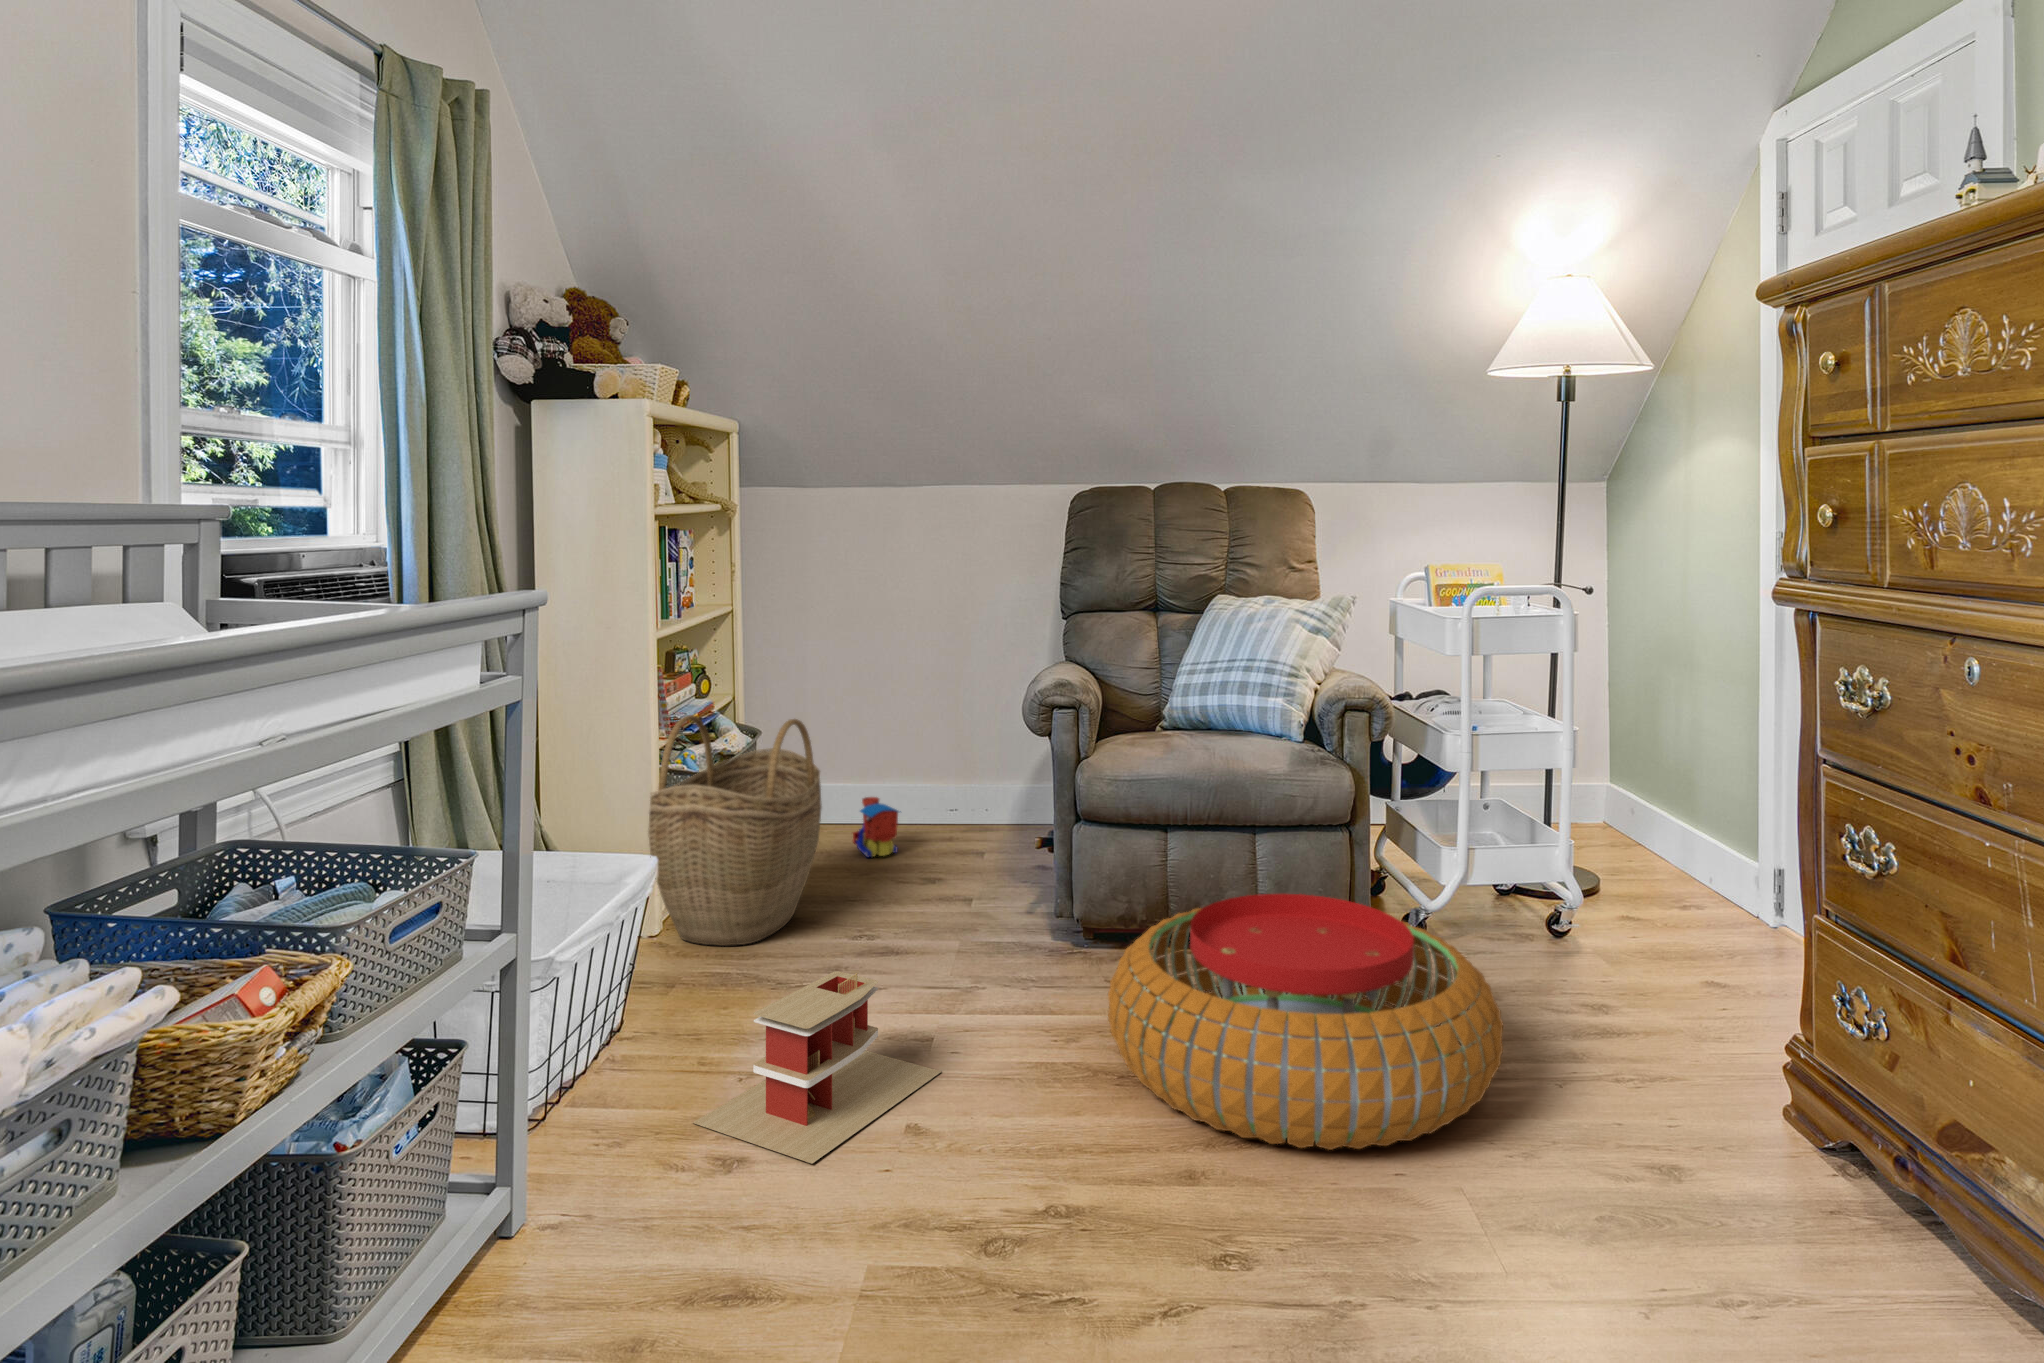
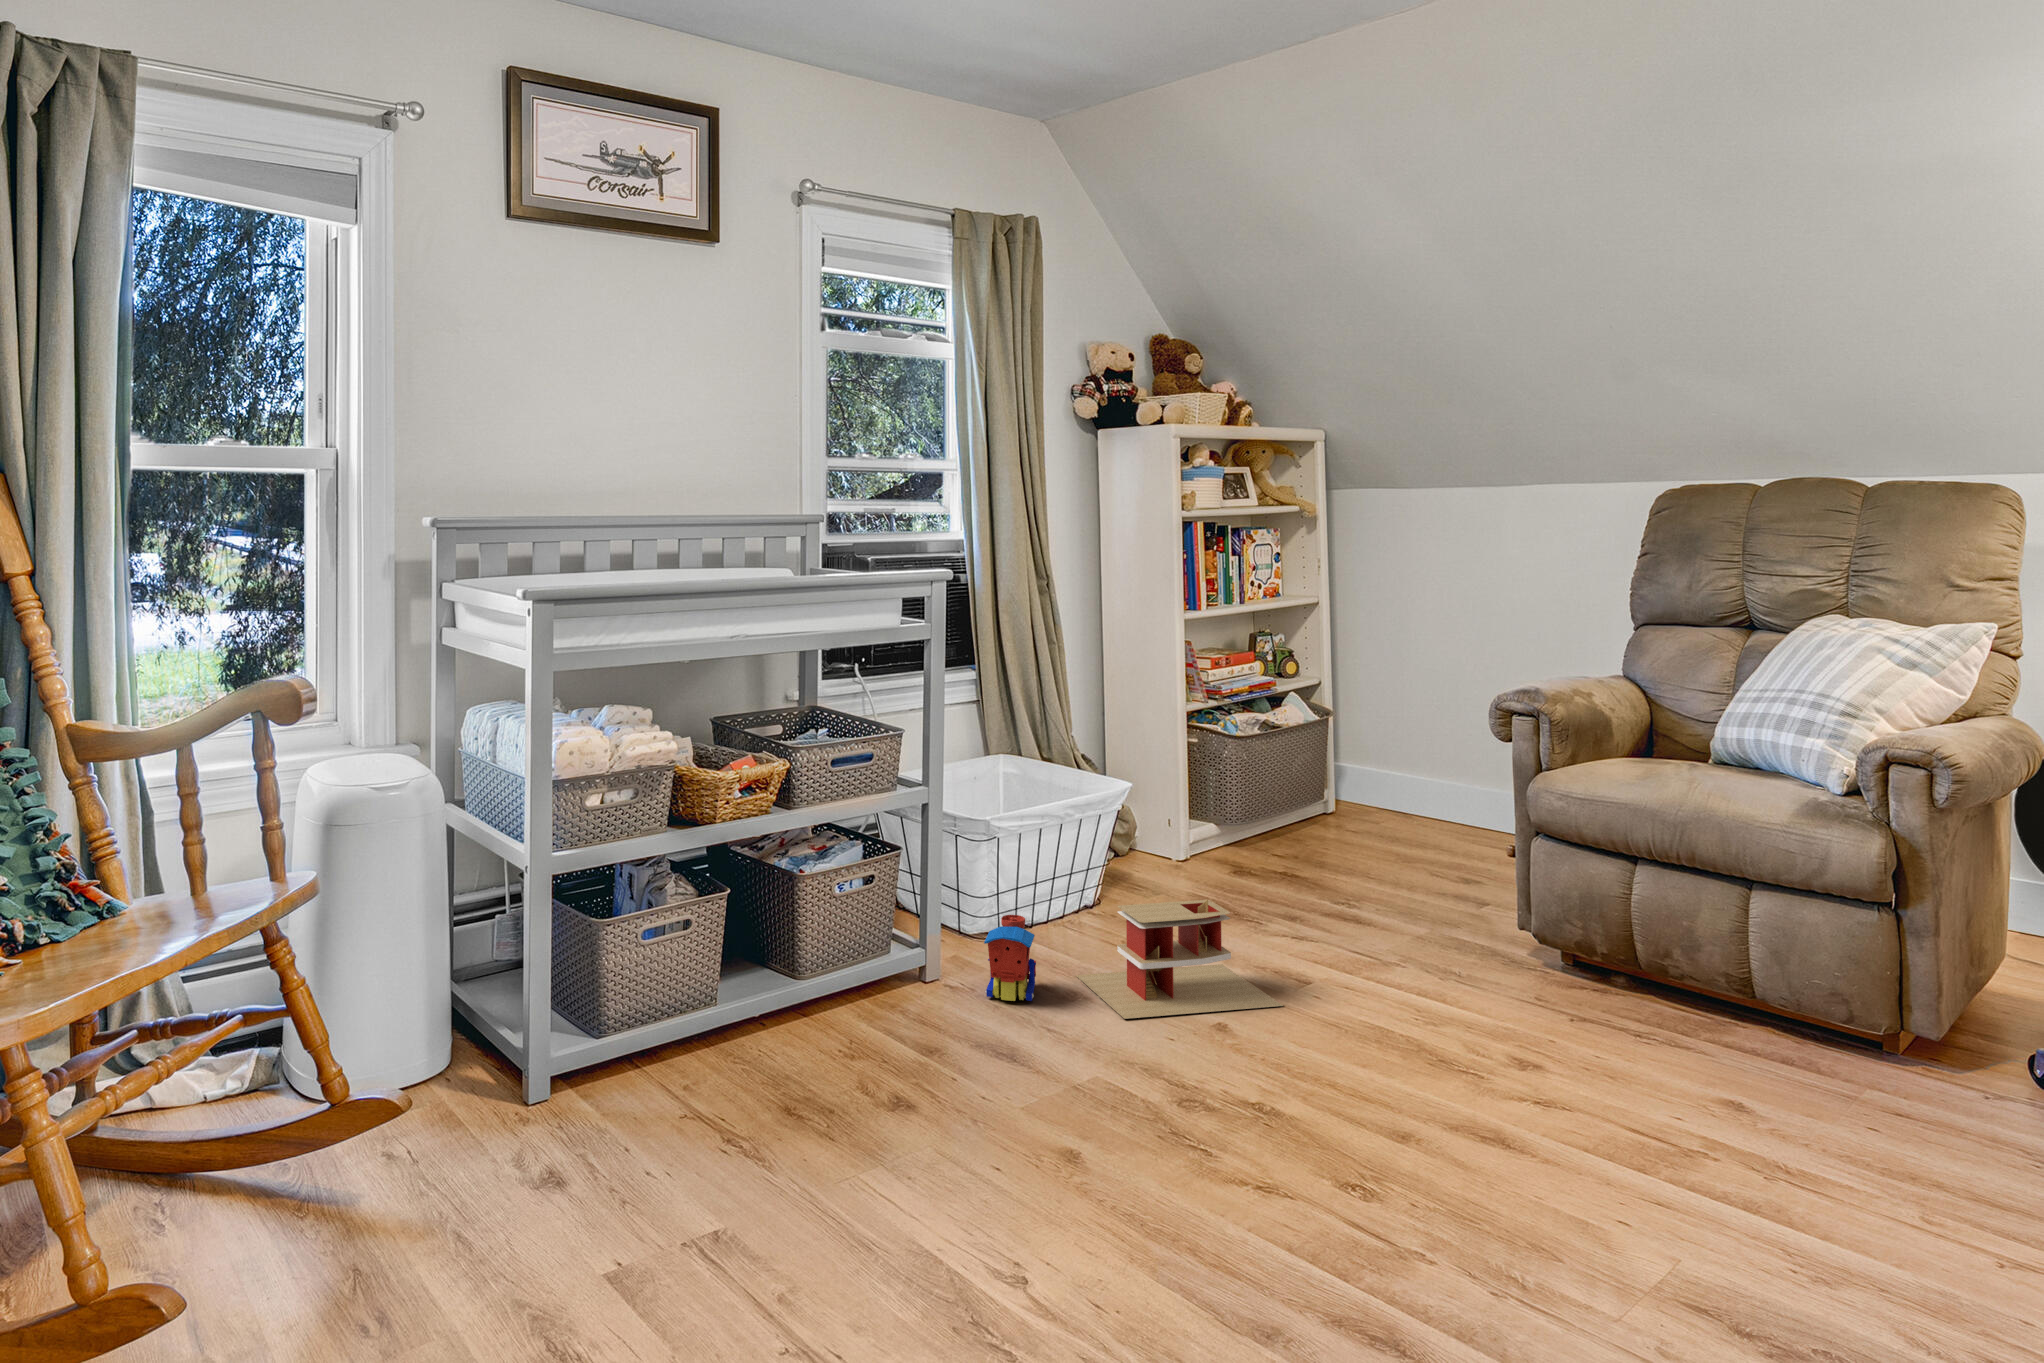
woven basket: present [648,715,822,946] -> none [1157,692,1323,892]
toy train: present [853,797,899,857] -> present [984,915,1036,1001]
pouf: present [1108,894,1503,1150] -> none [1418,927,1920,1202]

